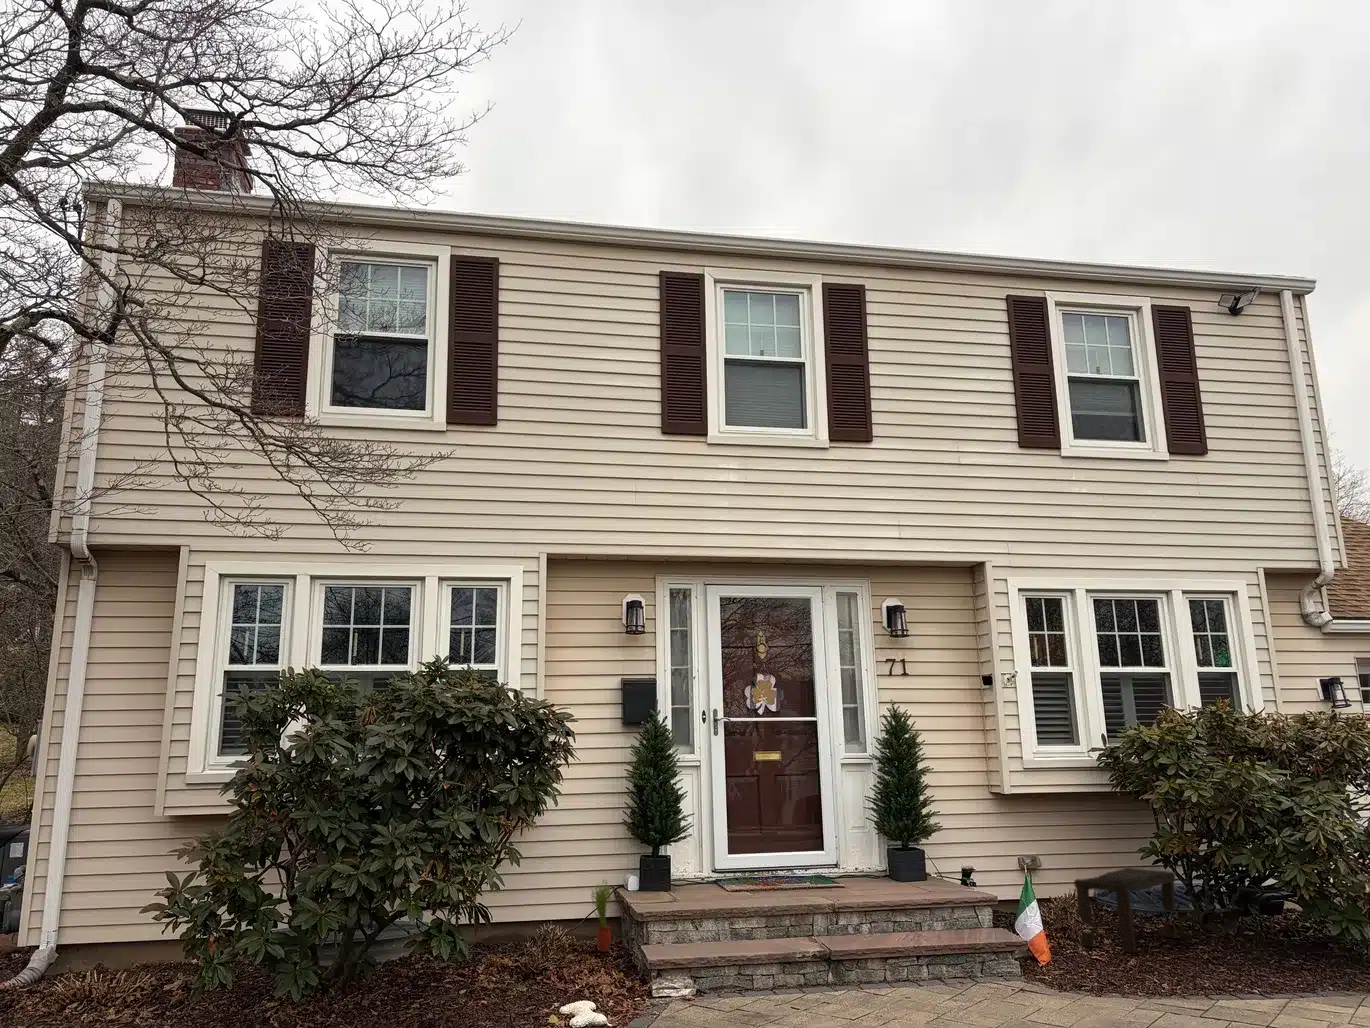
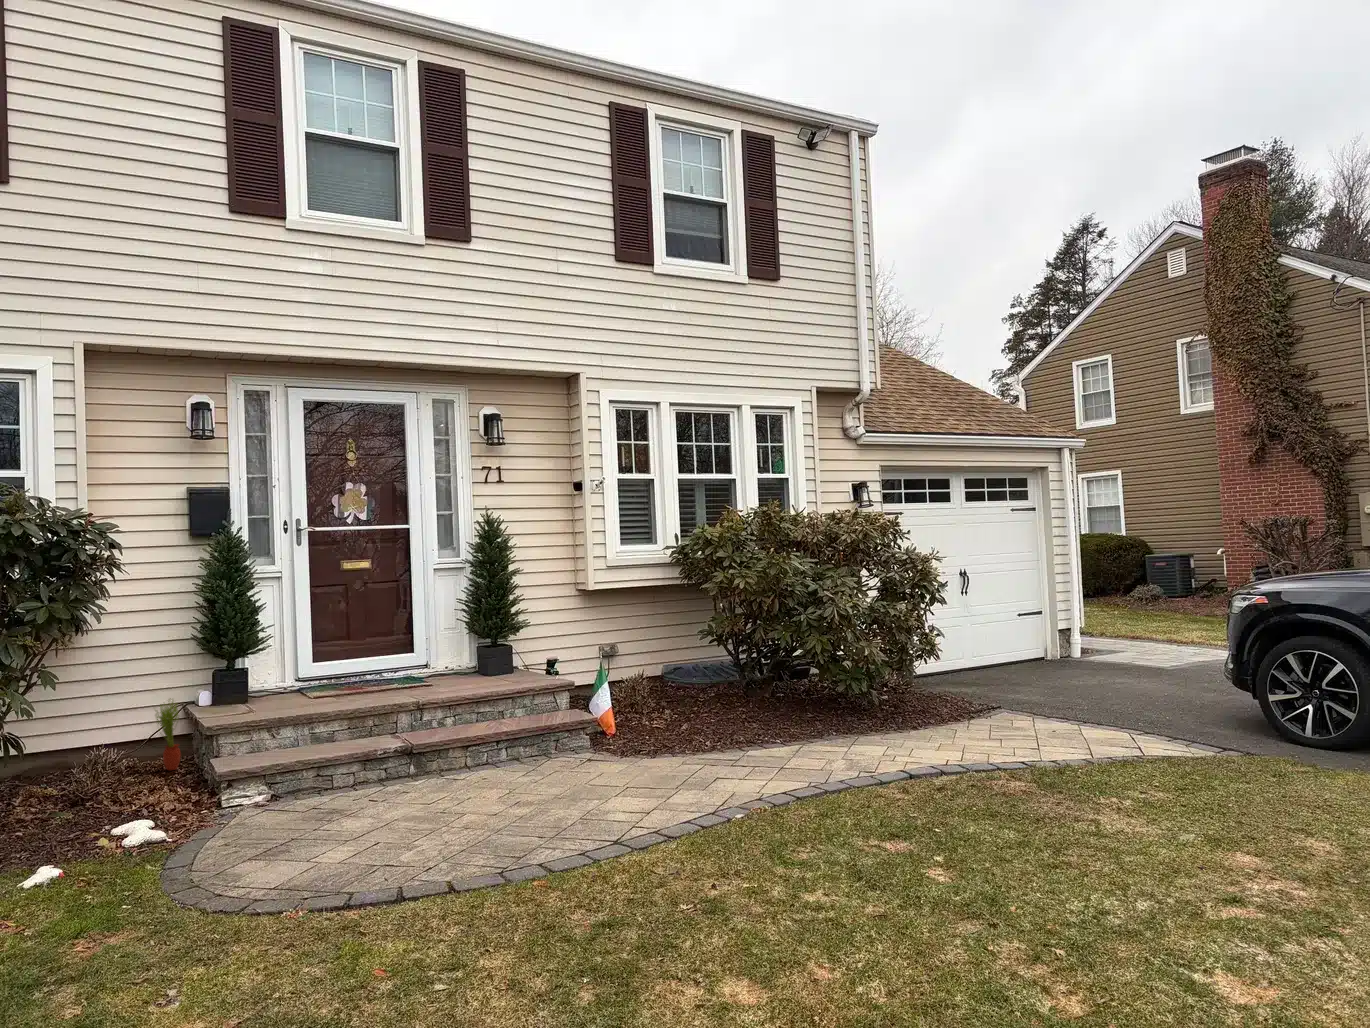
bench: present [1074,868,1177,953] -> none [645,646,728,715]

